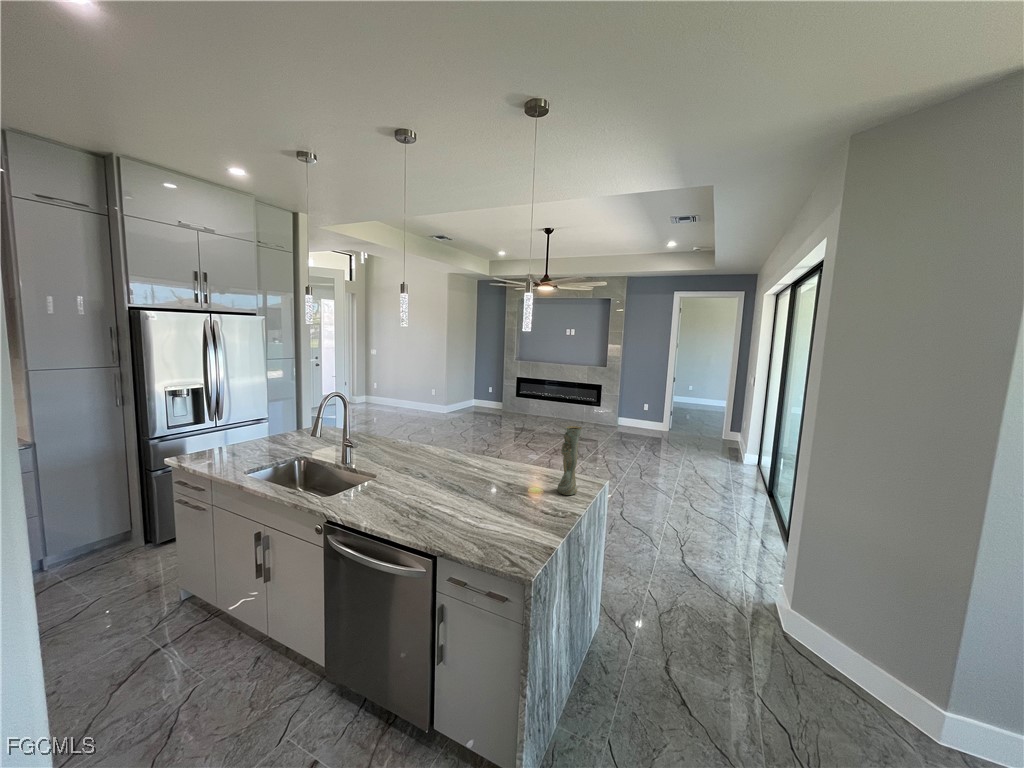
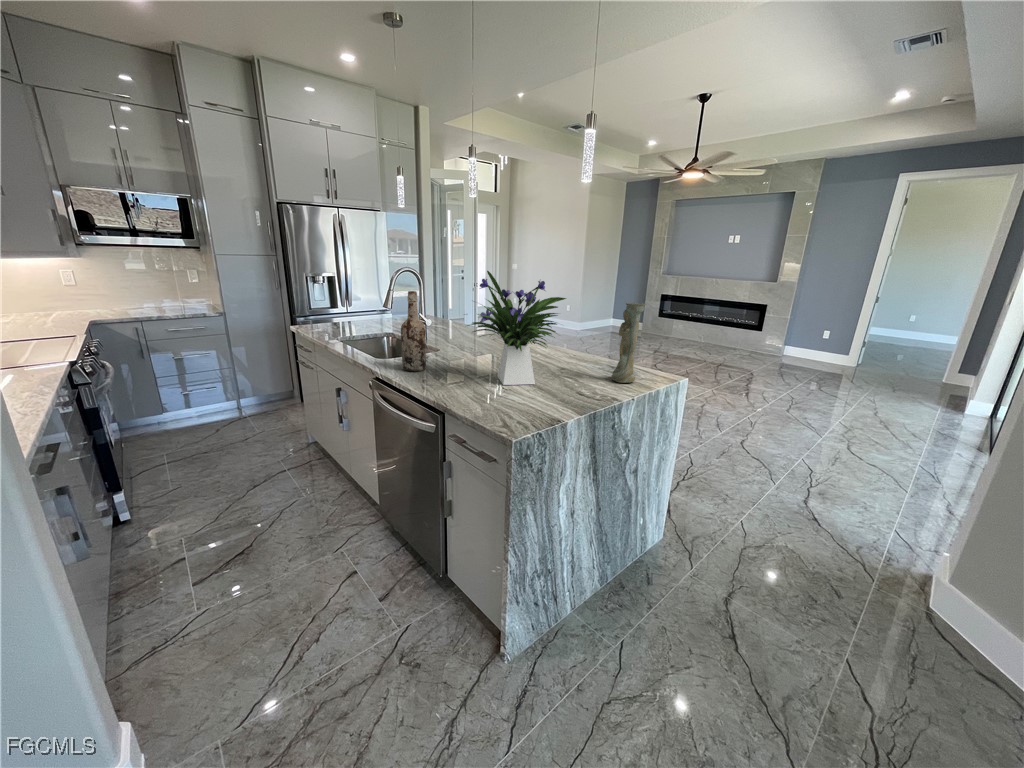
flower arrangement: none [432,413,530,514] -> present [468,271,566,385]
wine bottle: none [363,431,388,511] -> present [401,291,426,371]

